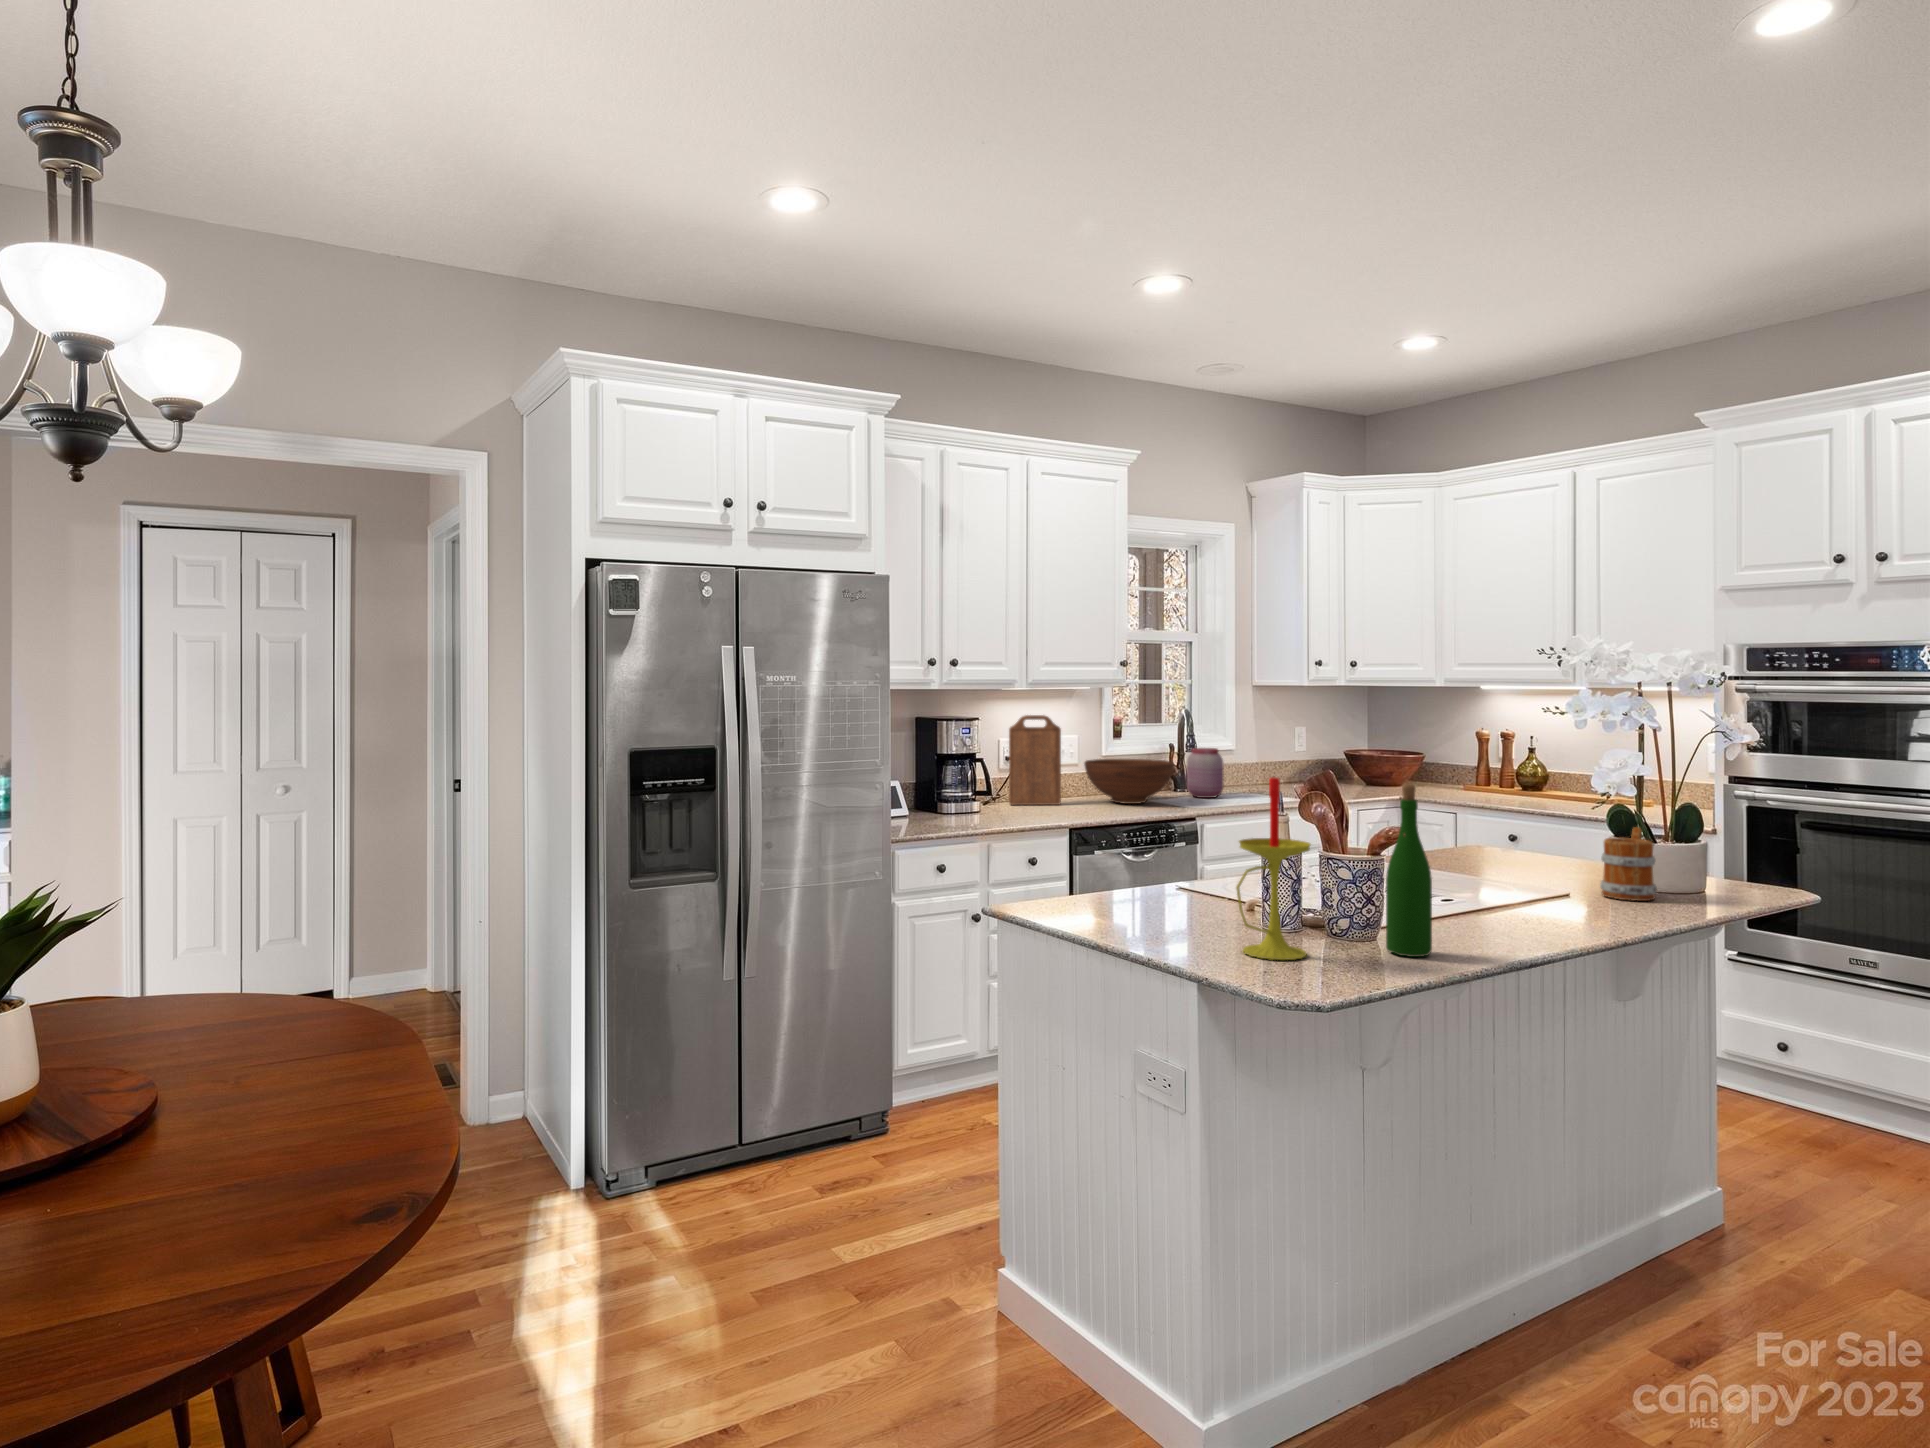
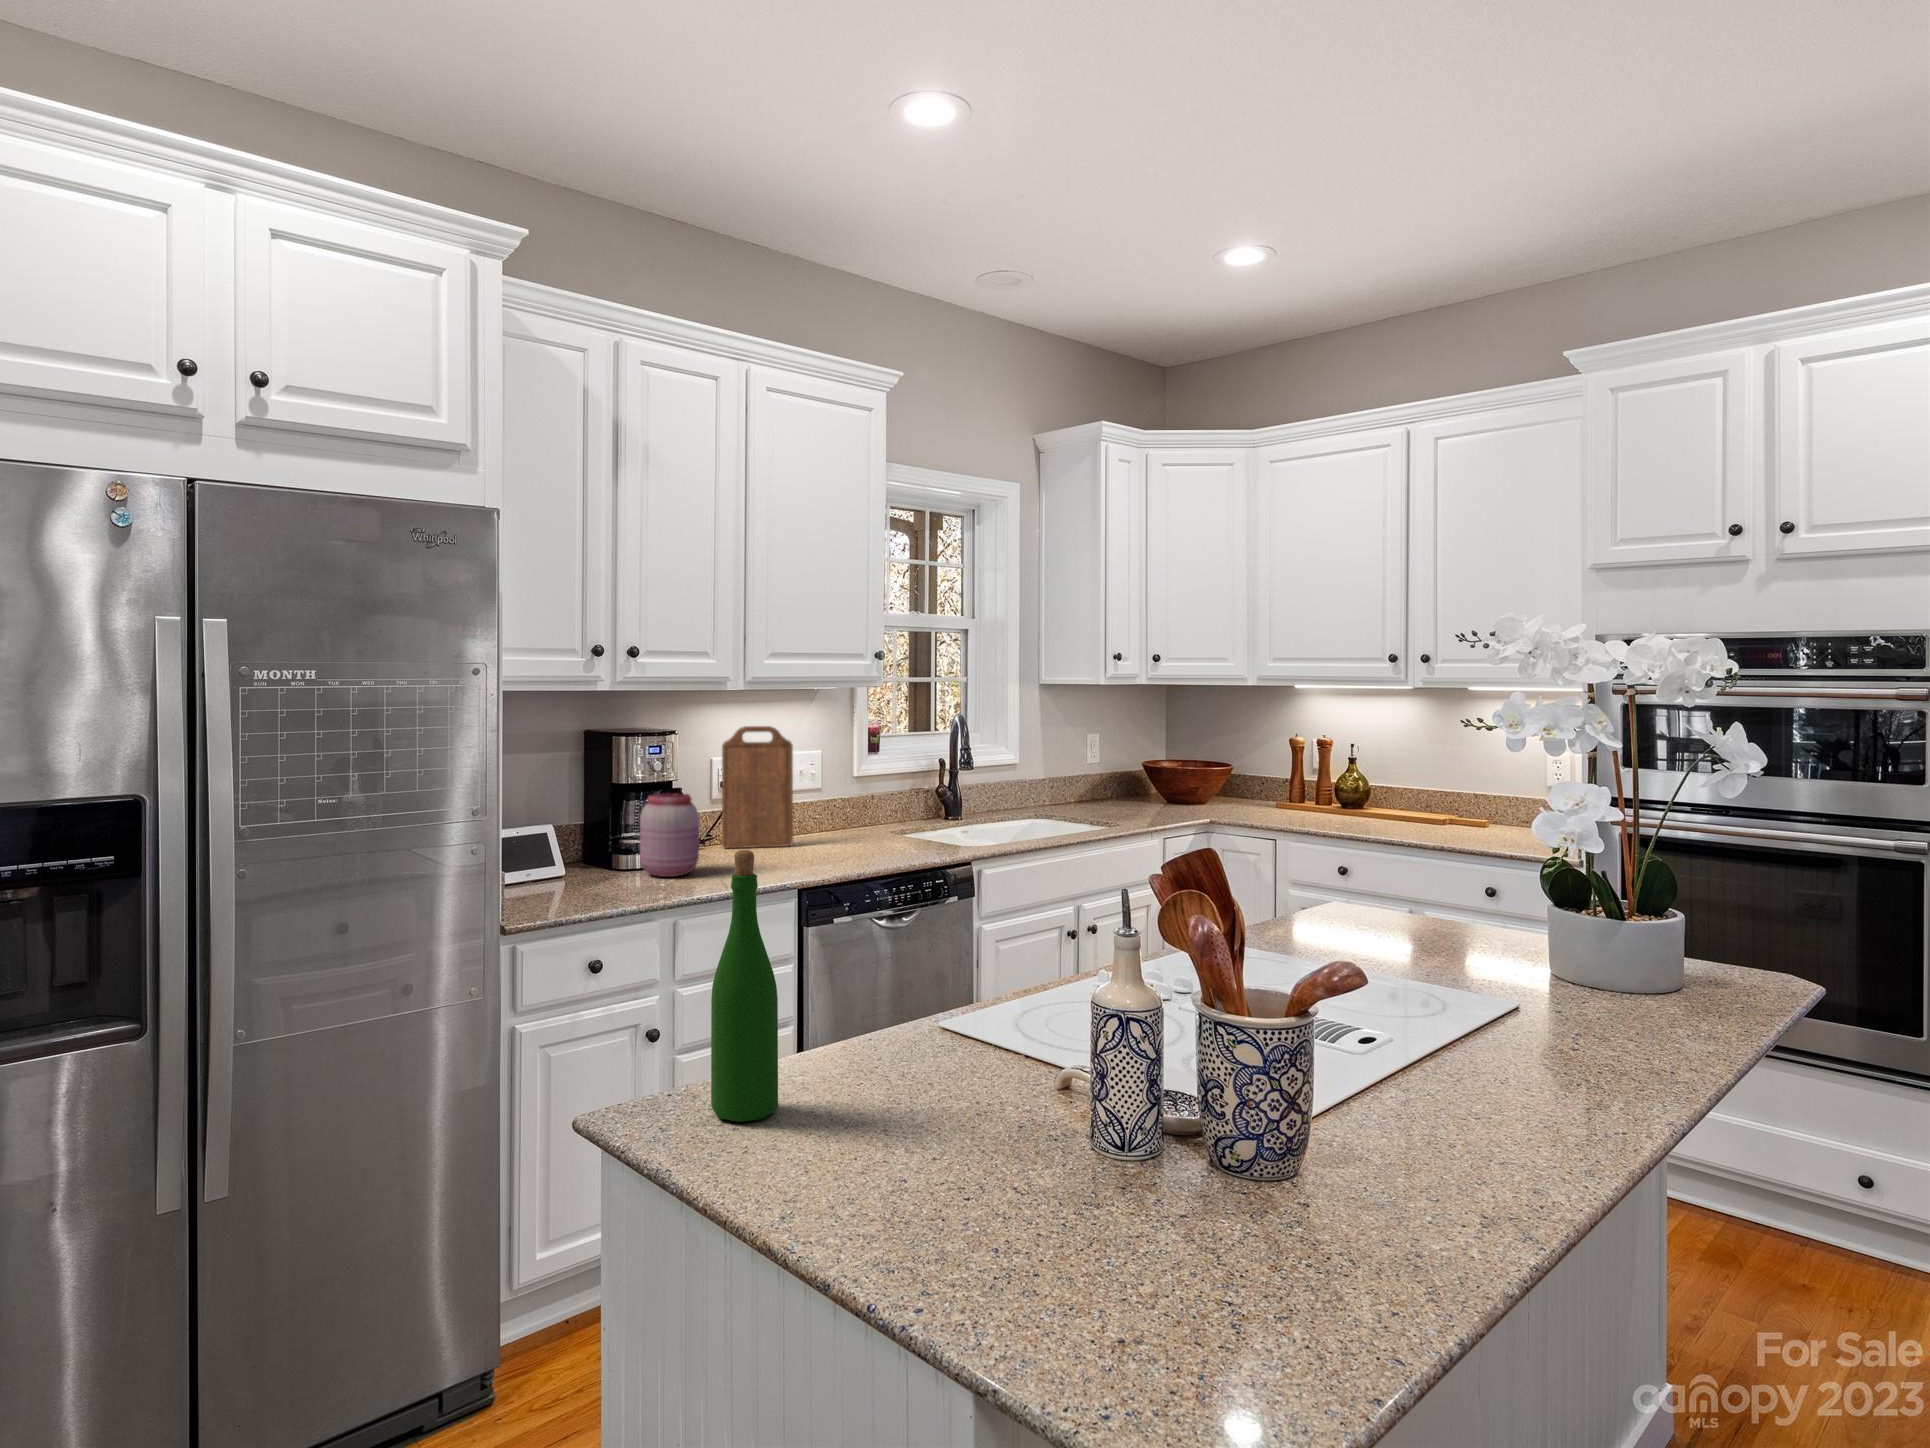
jar: present [1187,748,1224,798] -> present [640,793,699,877]
fruit bowl: present [1084,759,1174,804] -> none [825,781,941,842]
candle: present [1236,777,1311,960] -> none [1061,883,1205,1277]
wine bottle: present [1386,784,1432,957] -> present [711,850,778,1122]
mug: present [1600,827,1657,901] -> none [1566,904,1649,1023]

